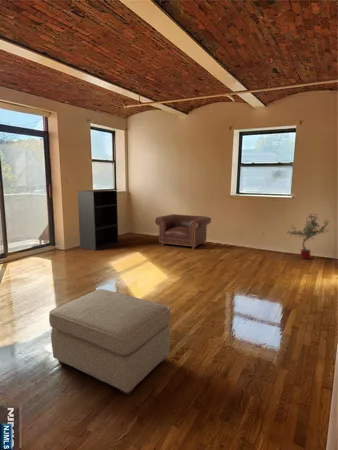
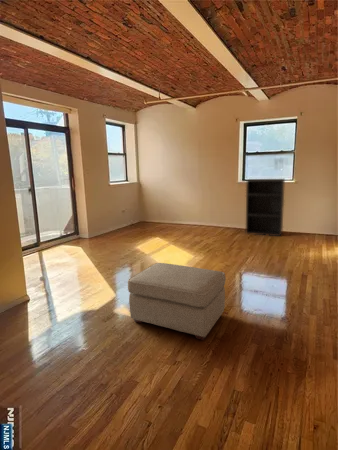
bookshelf: present [77,190,118,250] -> present [246,179,285,236]
armchair: present [155,214,211,249] -> none [170,202,220,232]
potted tree: present [287,214,329,259] -> none [291,195,329,236]

